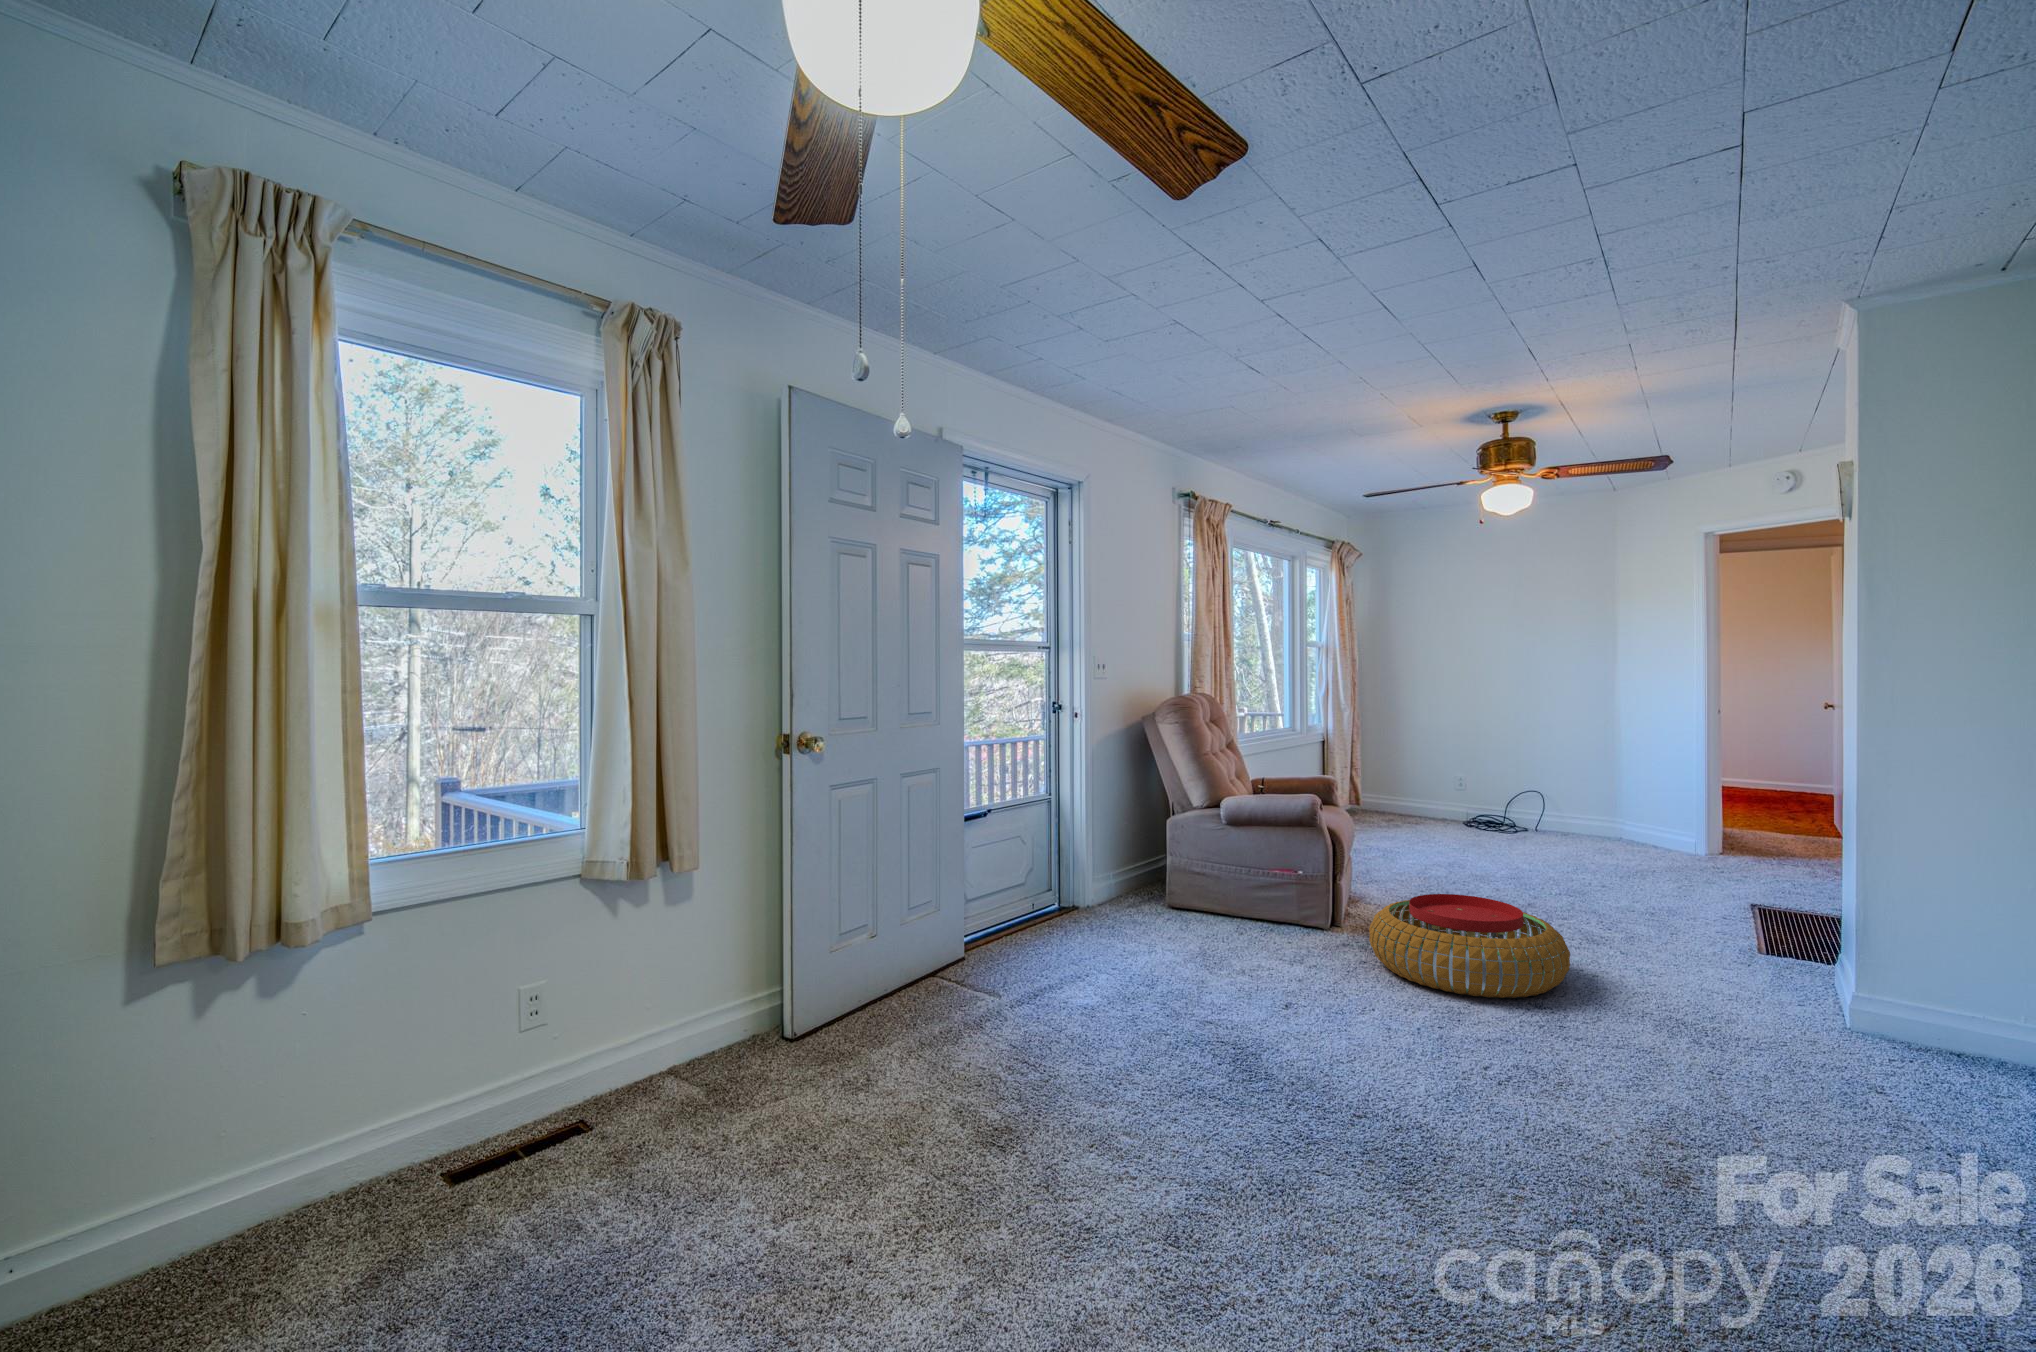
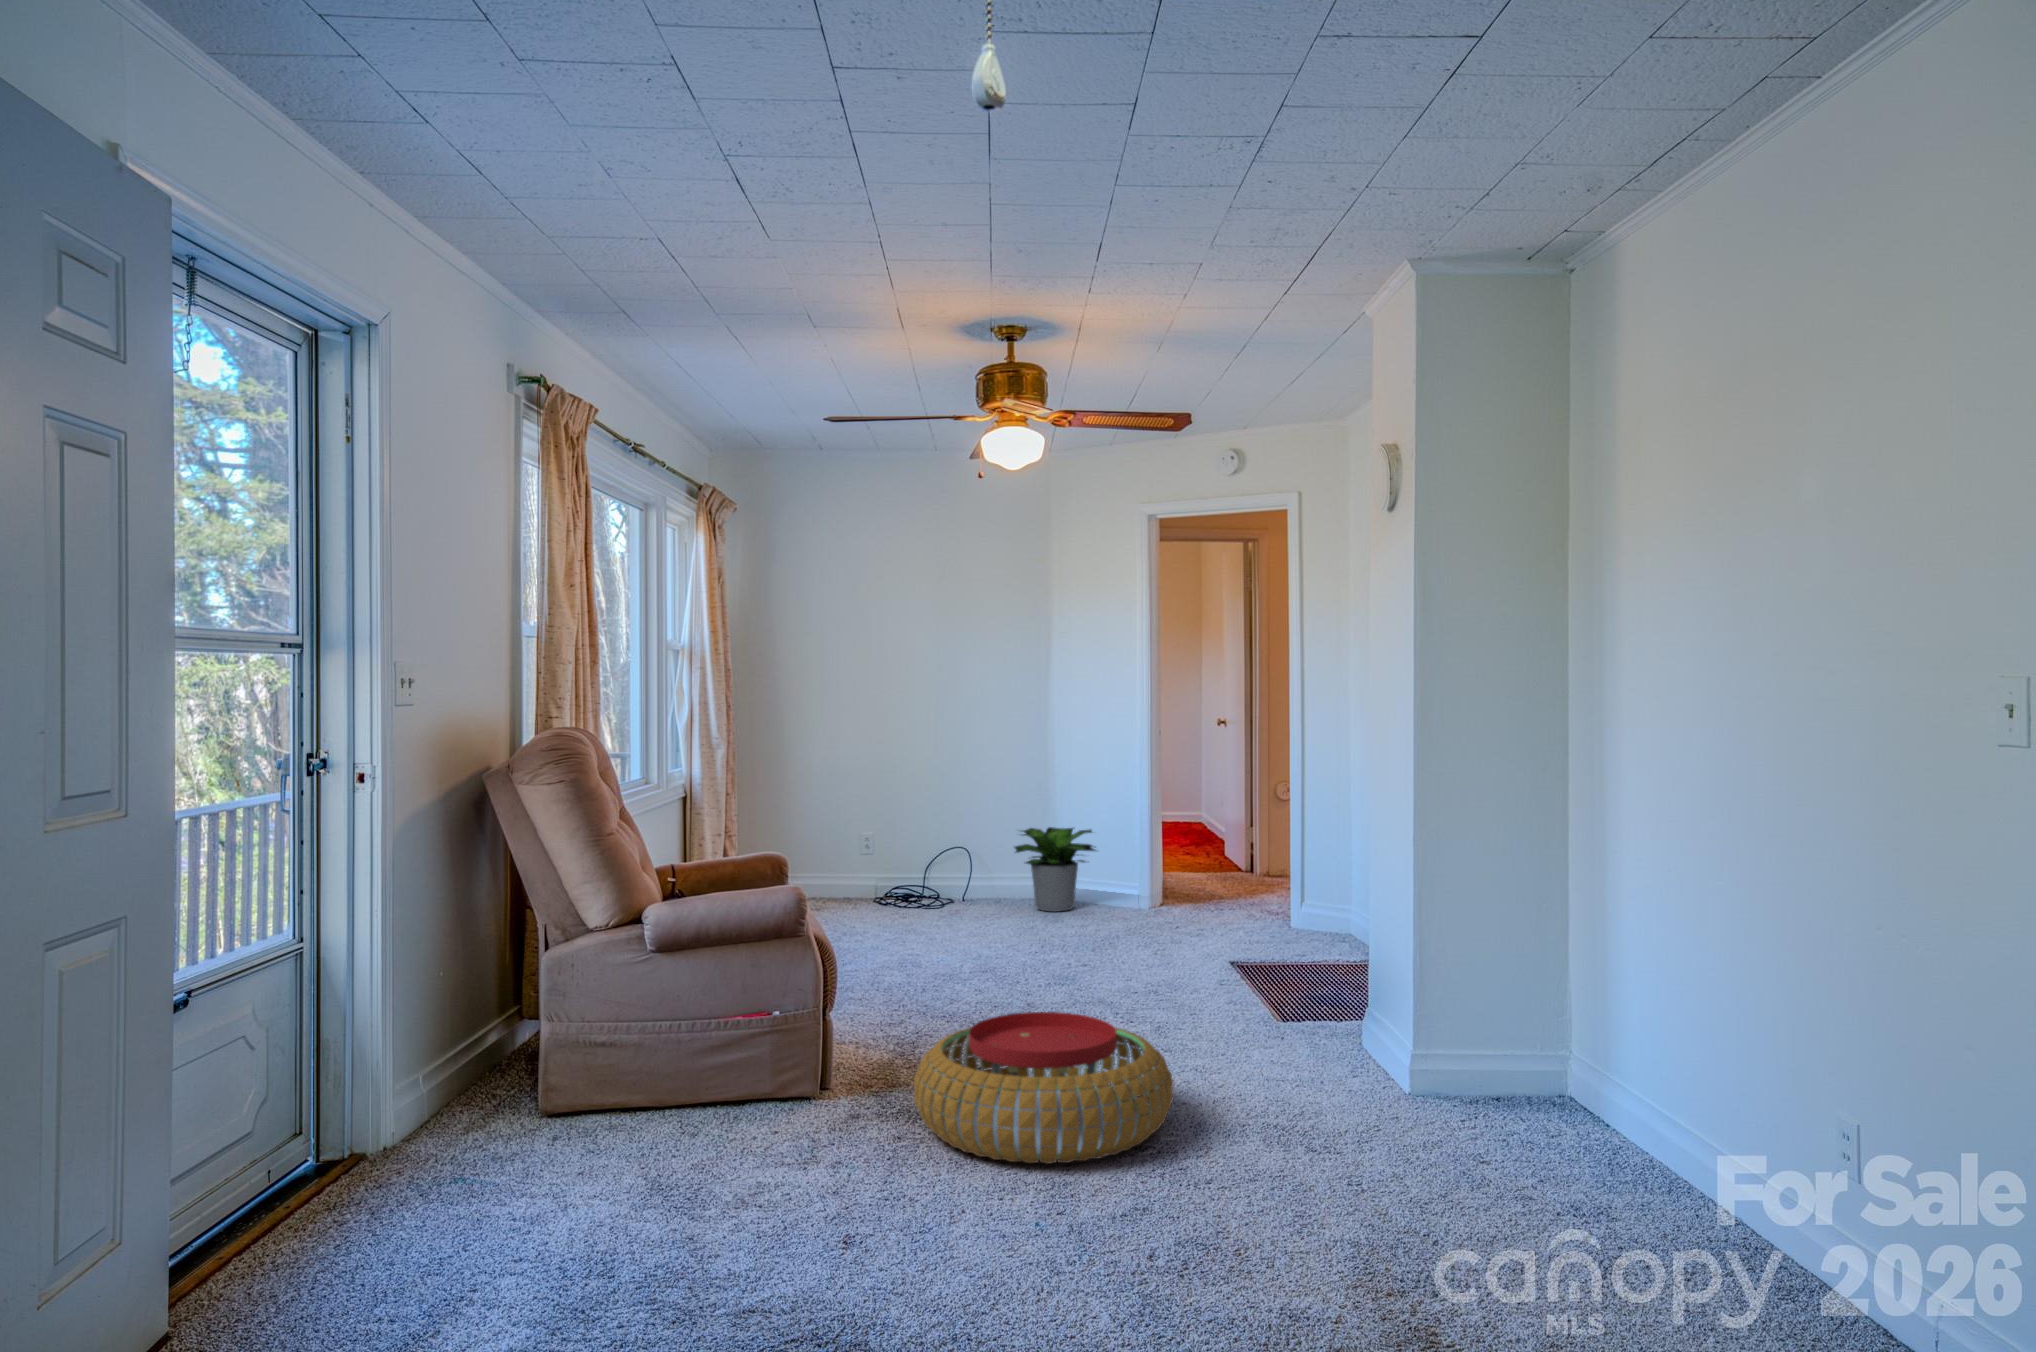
potted plant: none [1571,781,1656,848] -> present [1015,827,1096,912]

